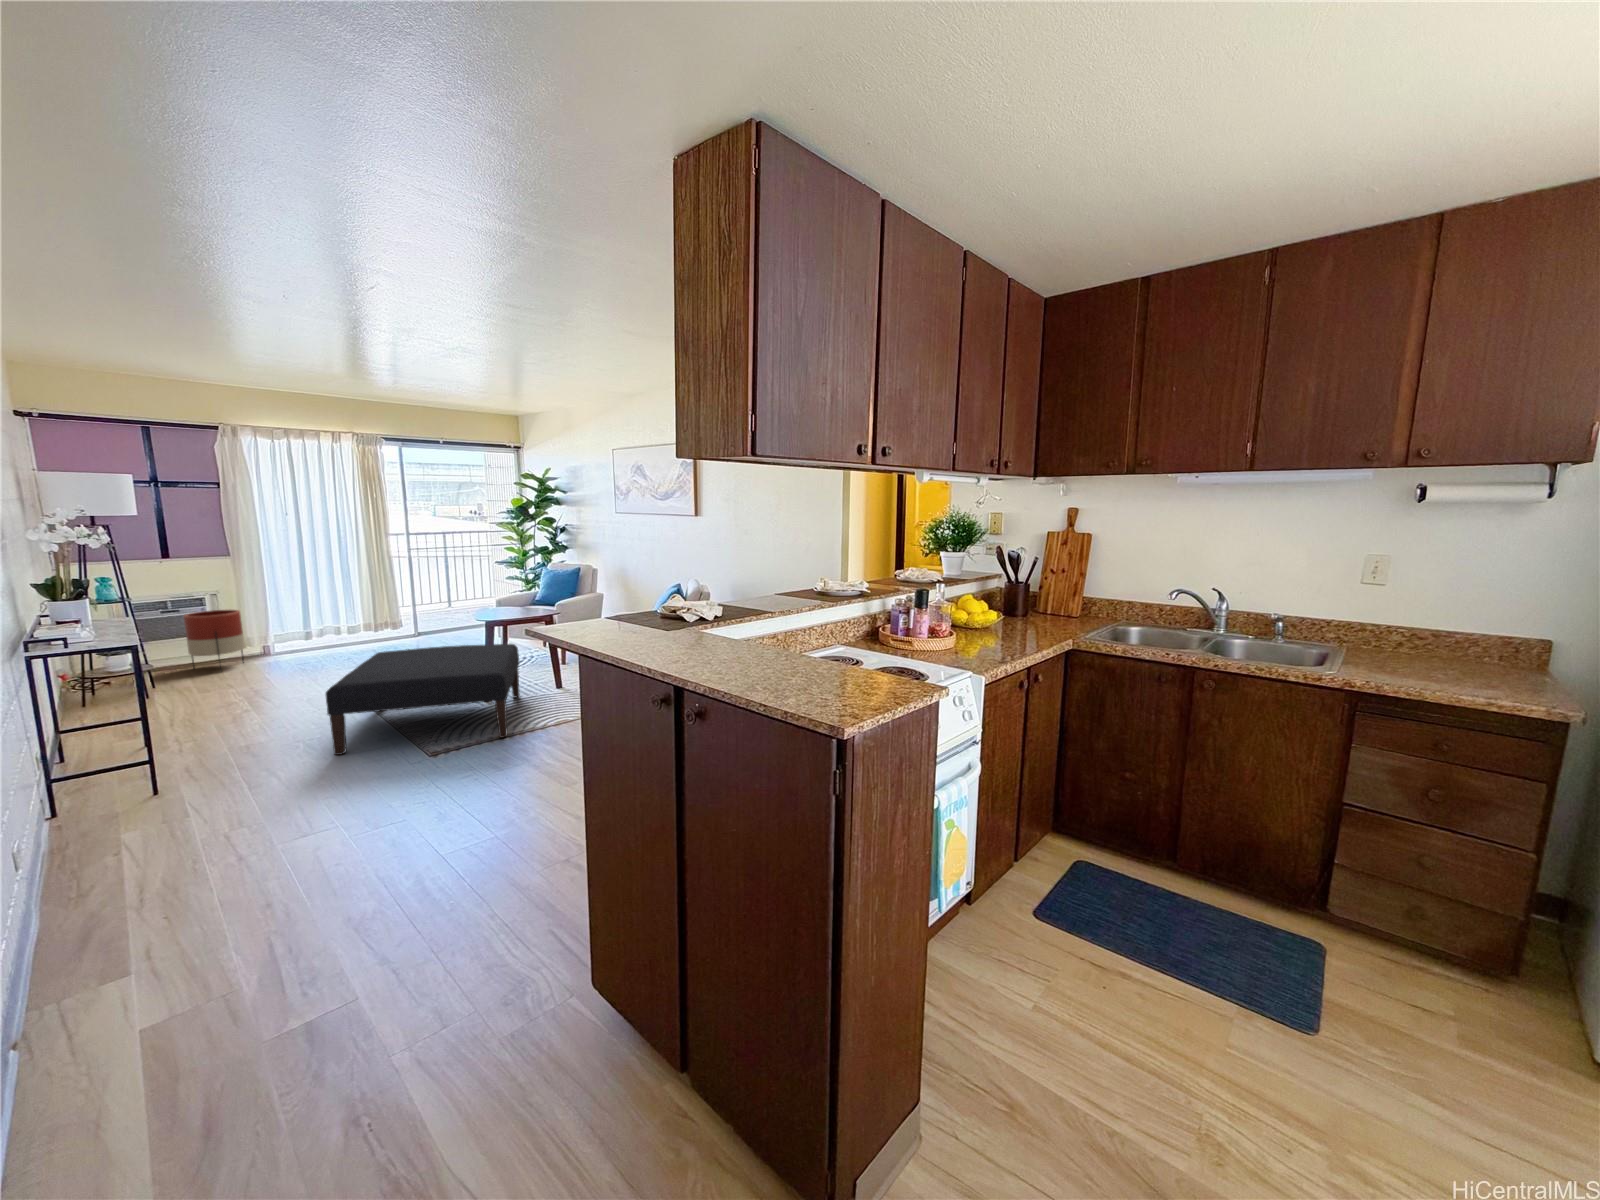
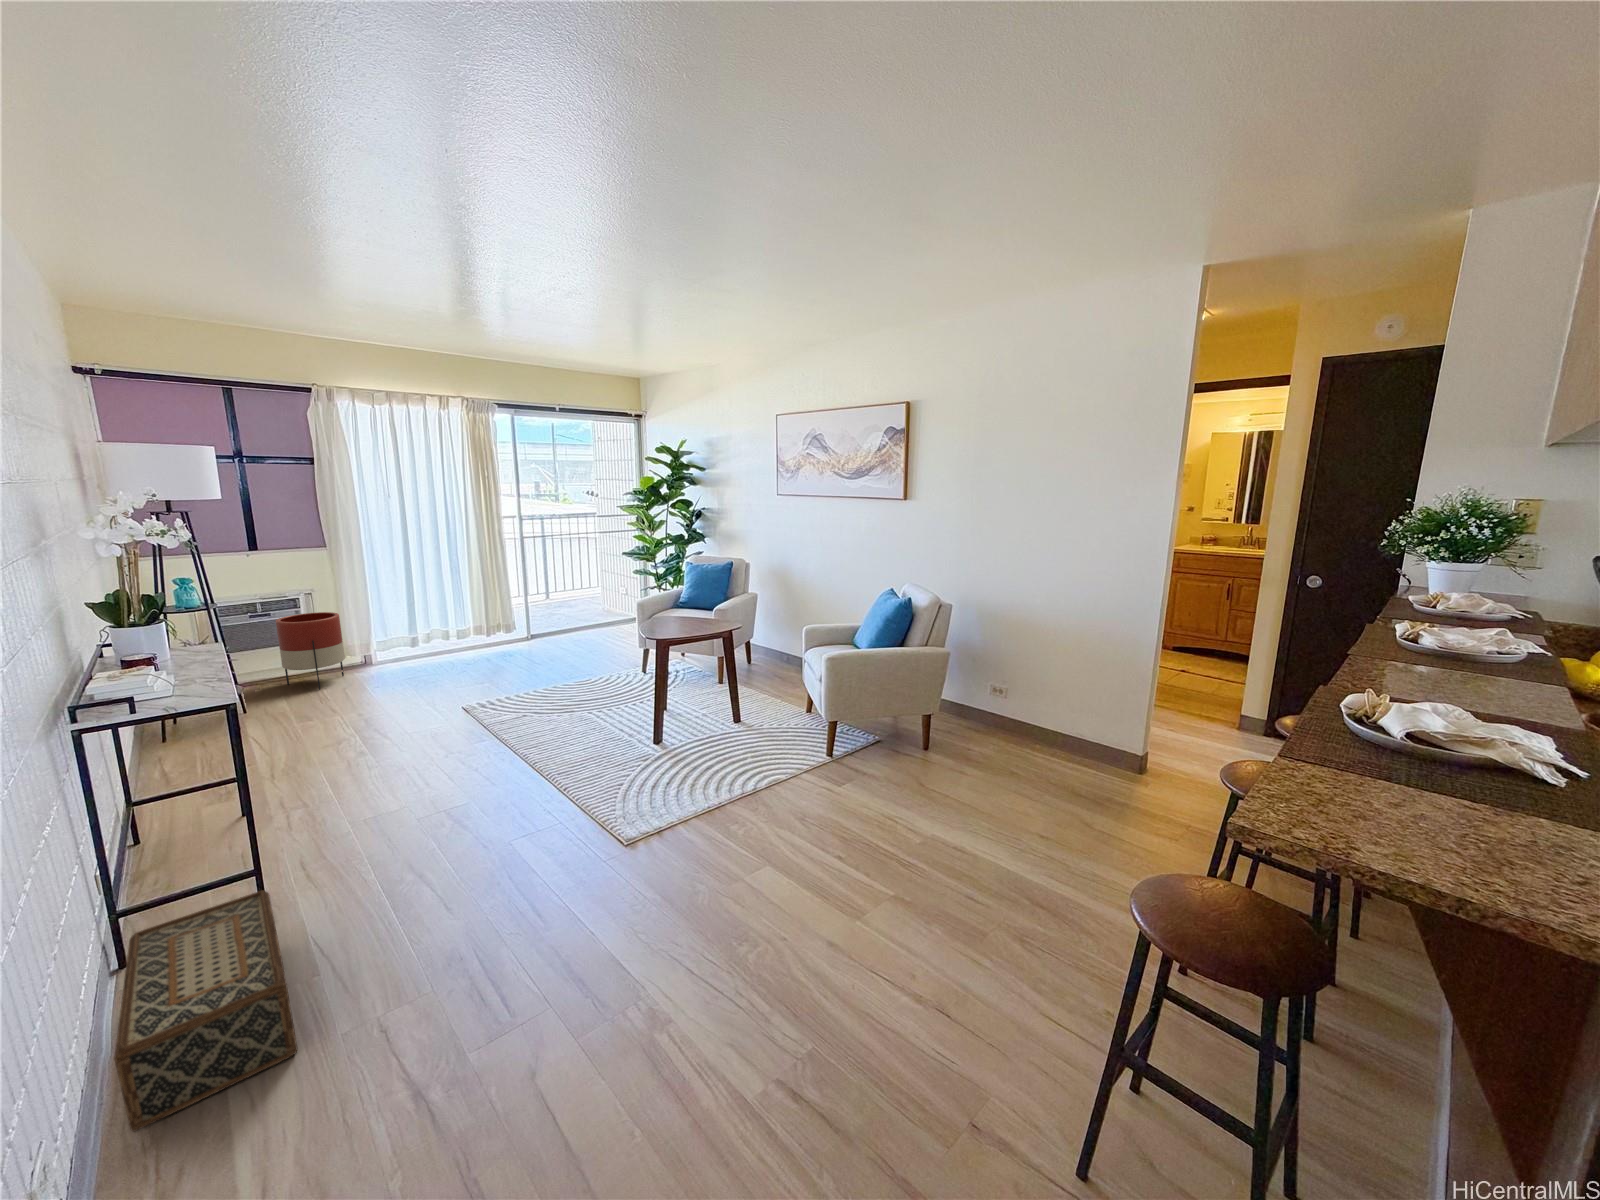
ottoman: present [326,644,520,755] -> none [484,668,717,839]
woven basket: none [53,768,170,879] -> present [114,890,297,1132]

